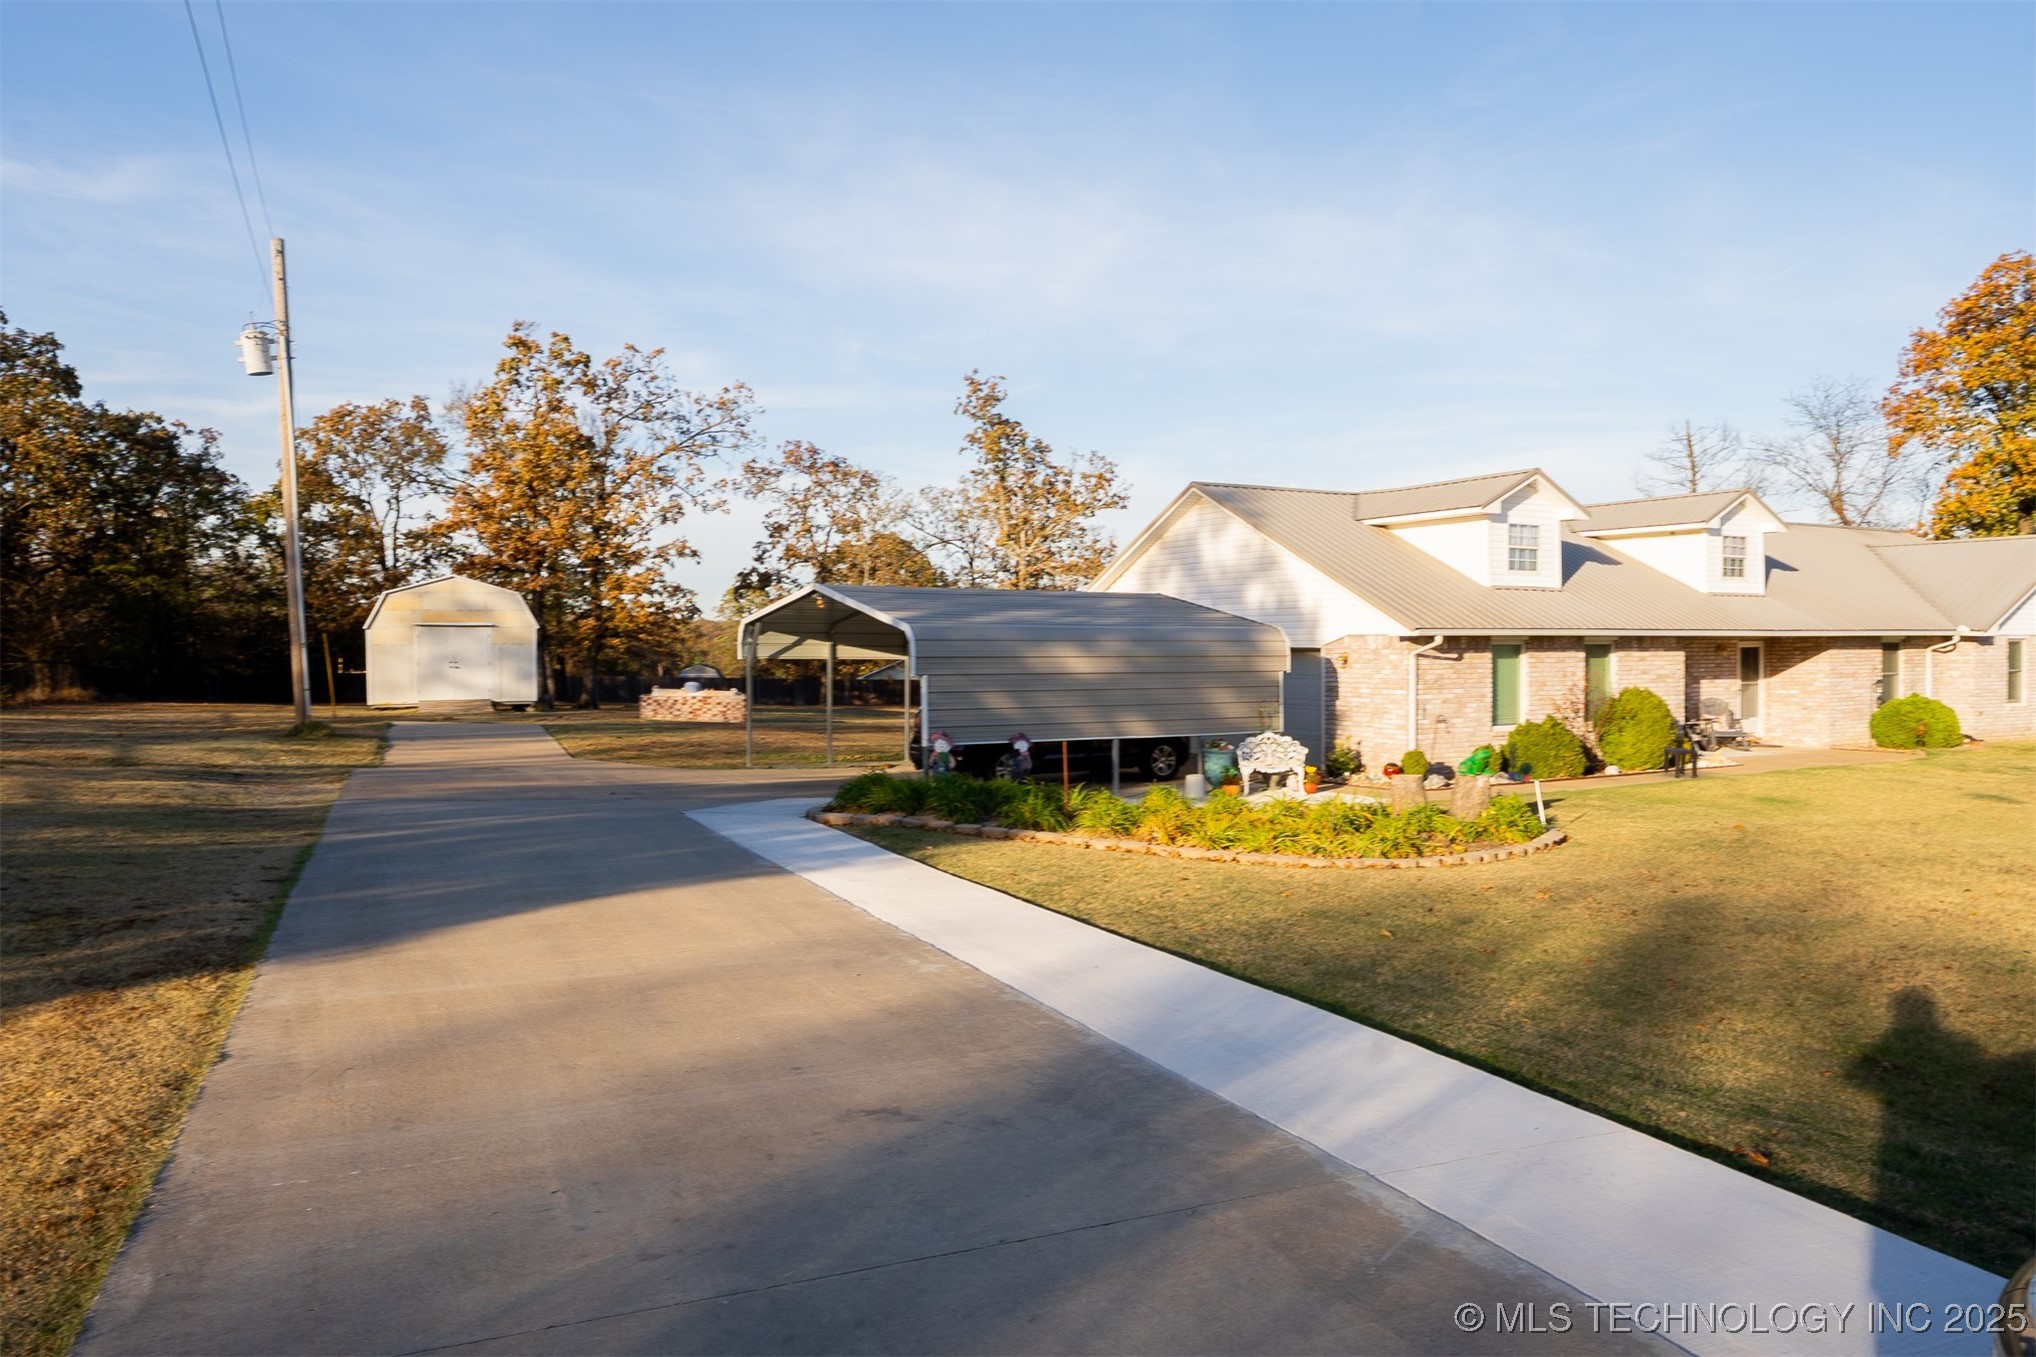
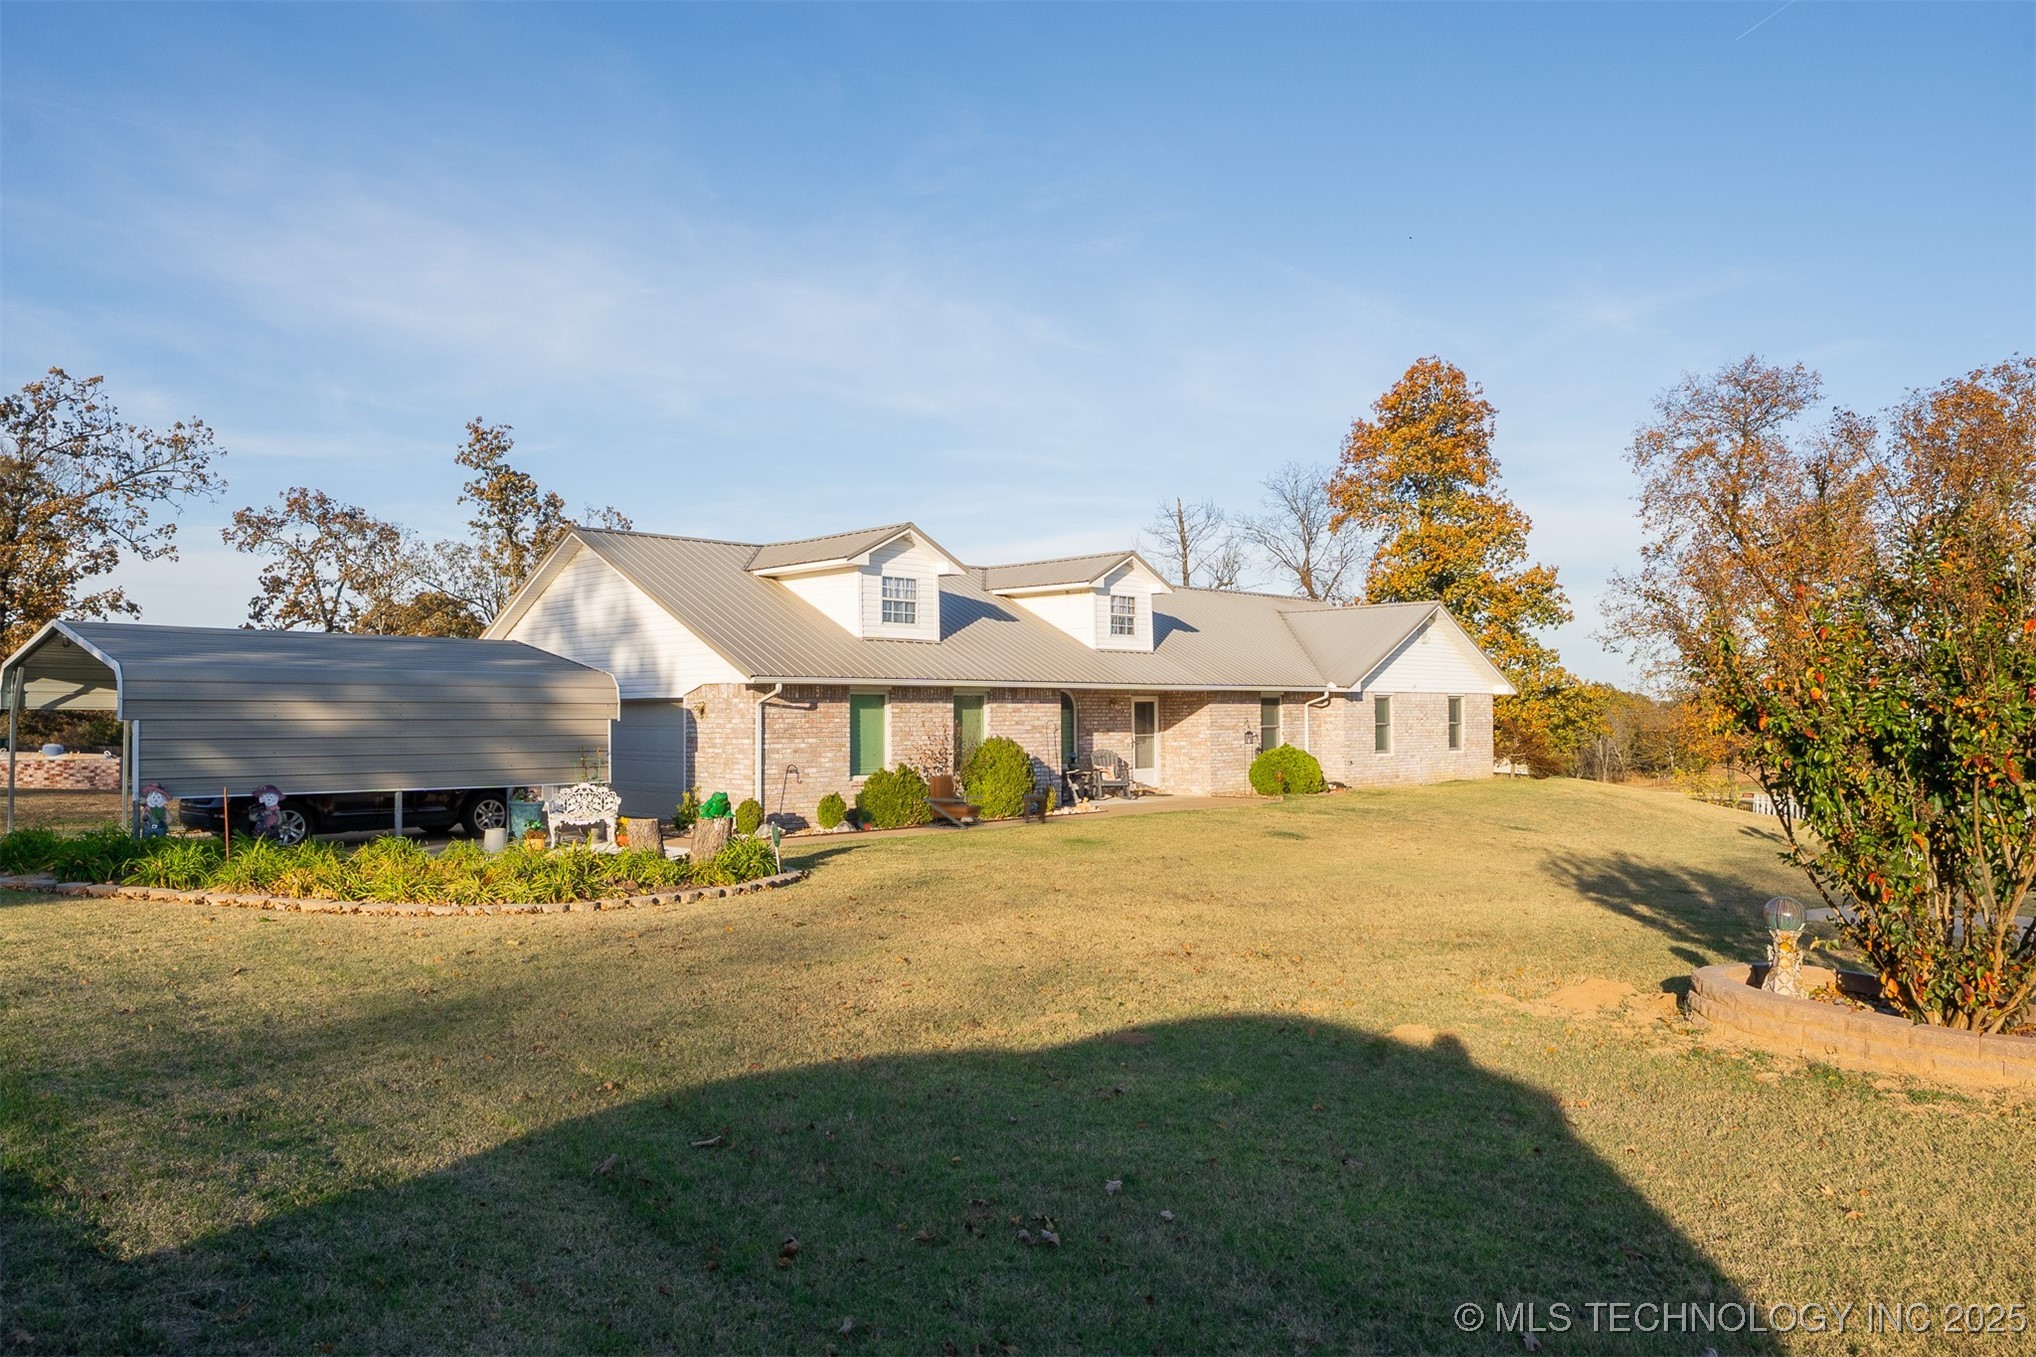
lounge chair: none [1577,727,1635,783] -> present [924,775,983,829]

